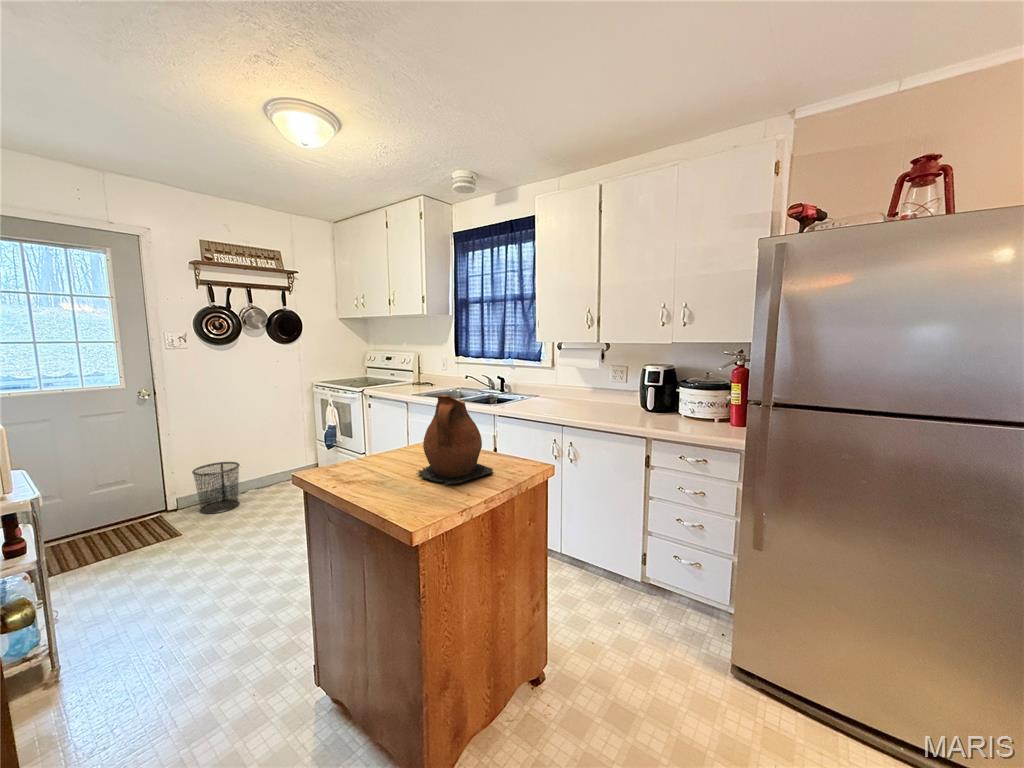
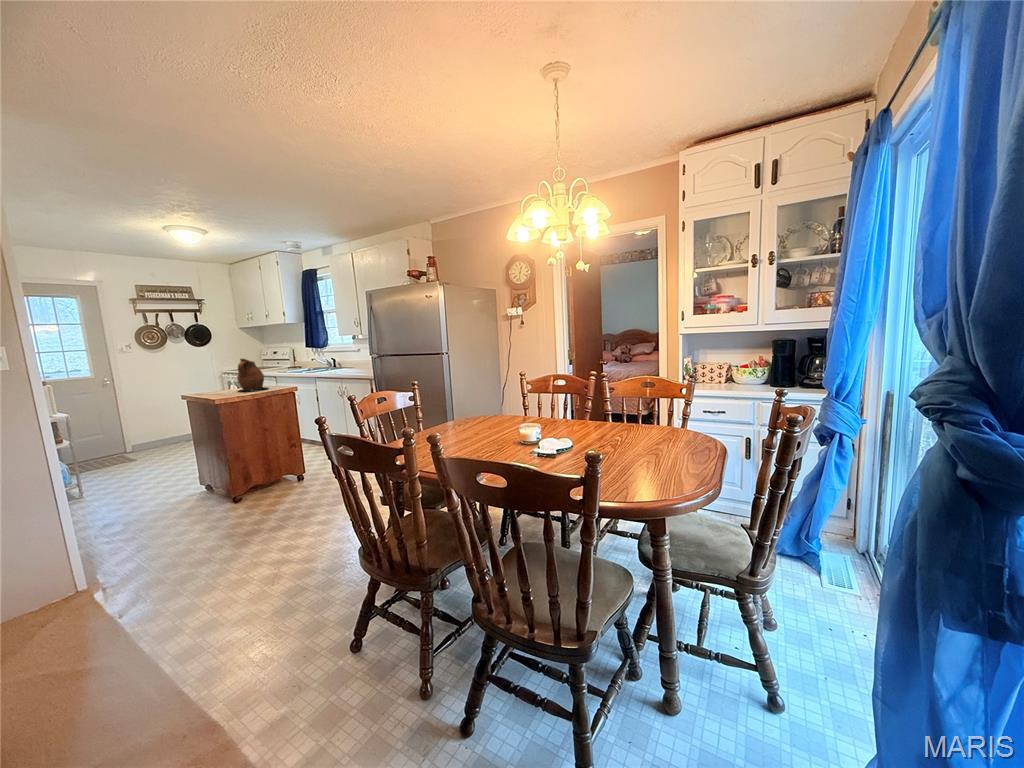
trash can: present [192,462,240,514] -> none [141,422,174,453]

